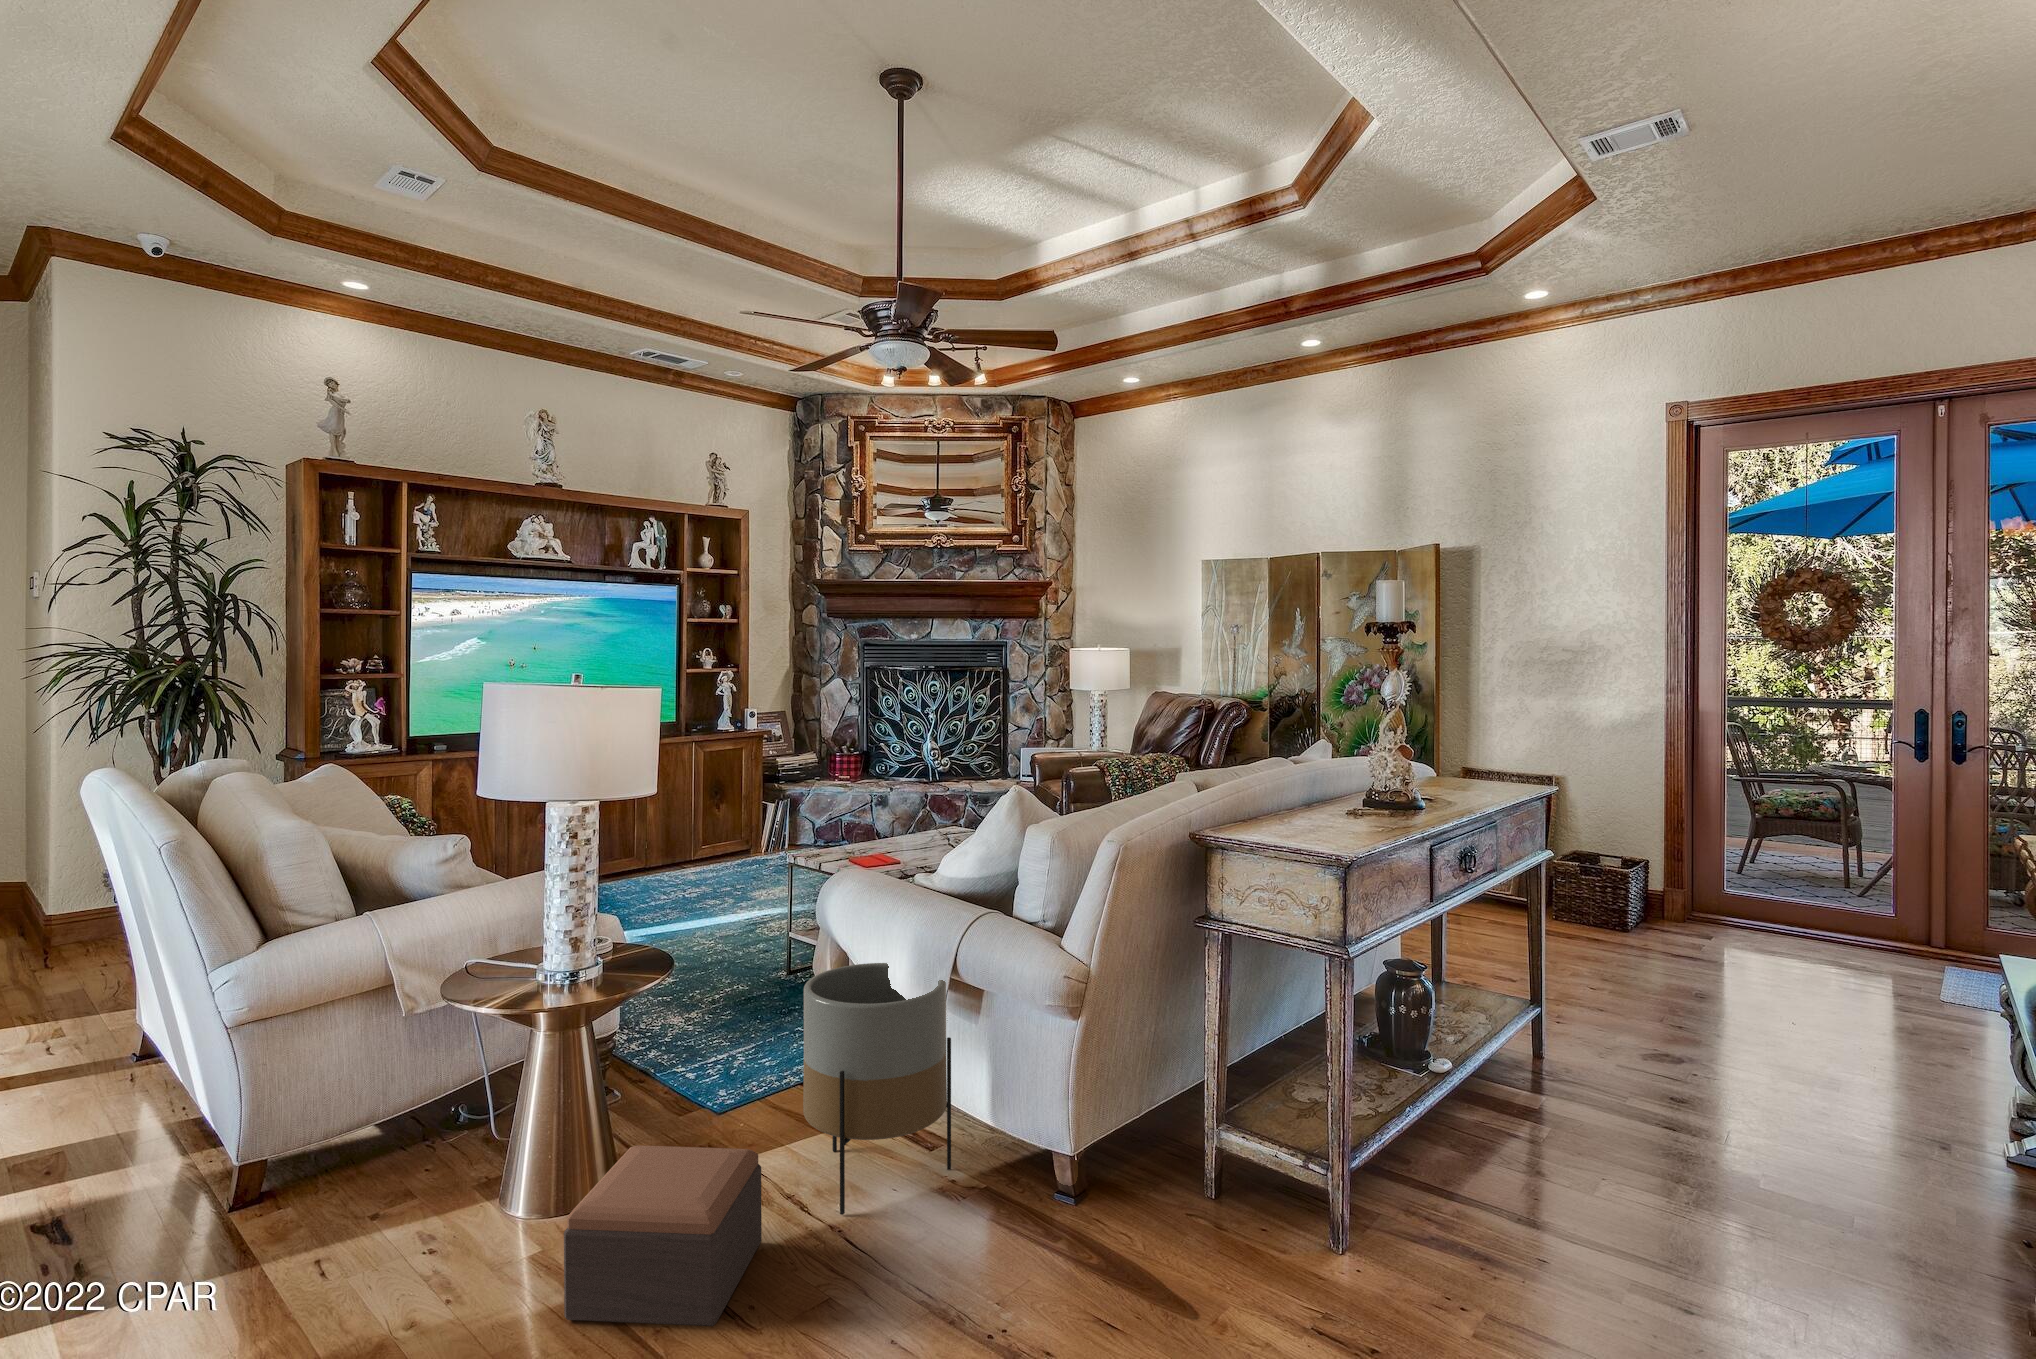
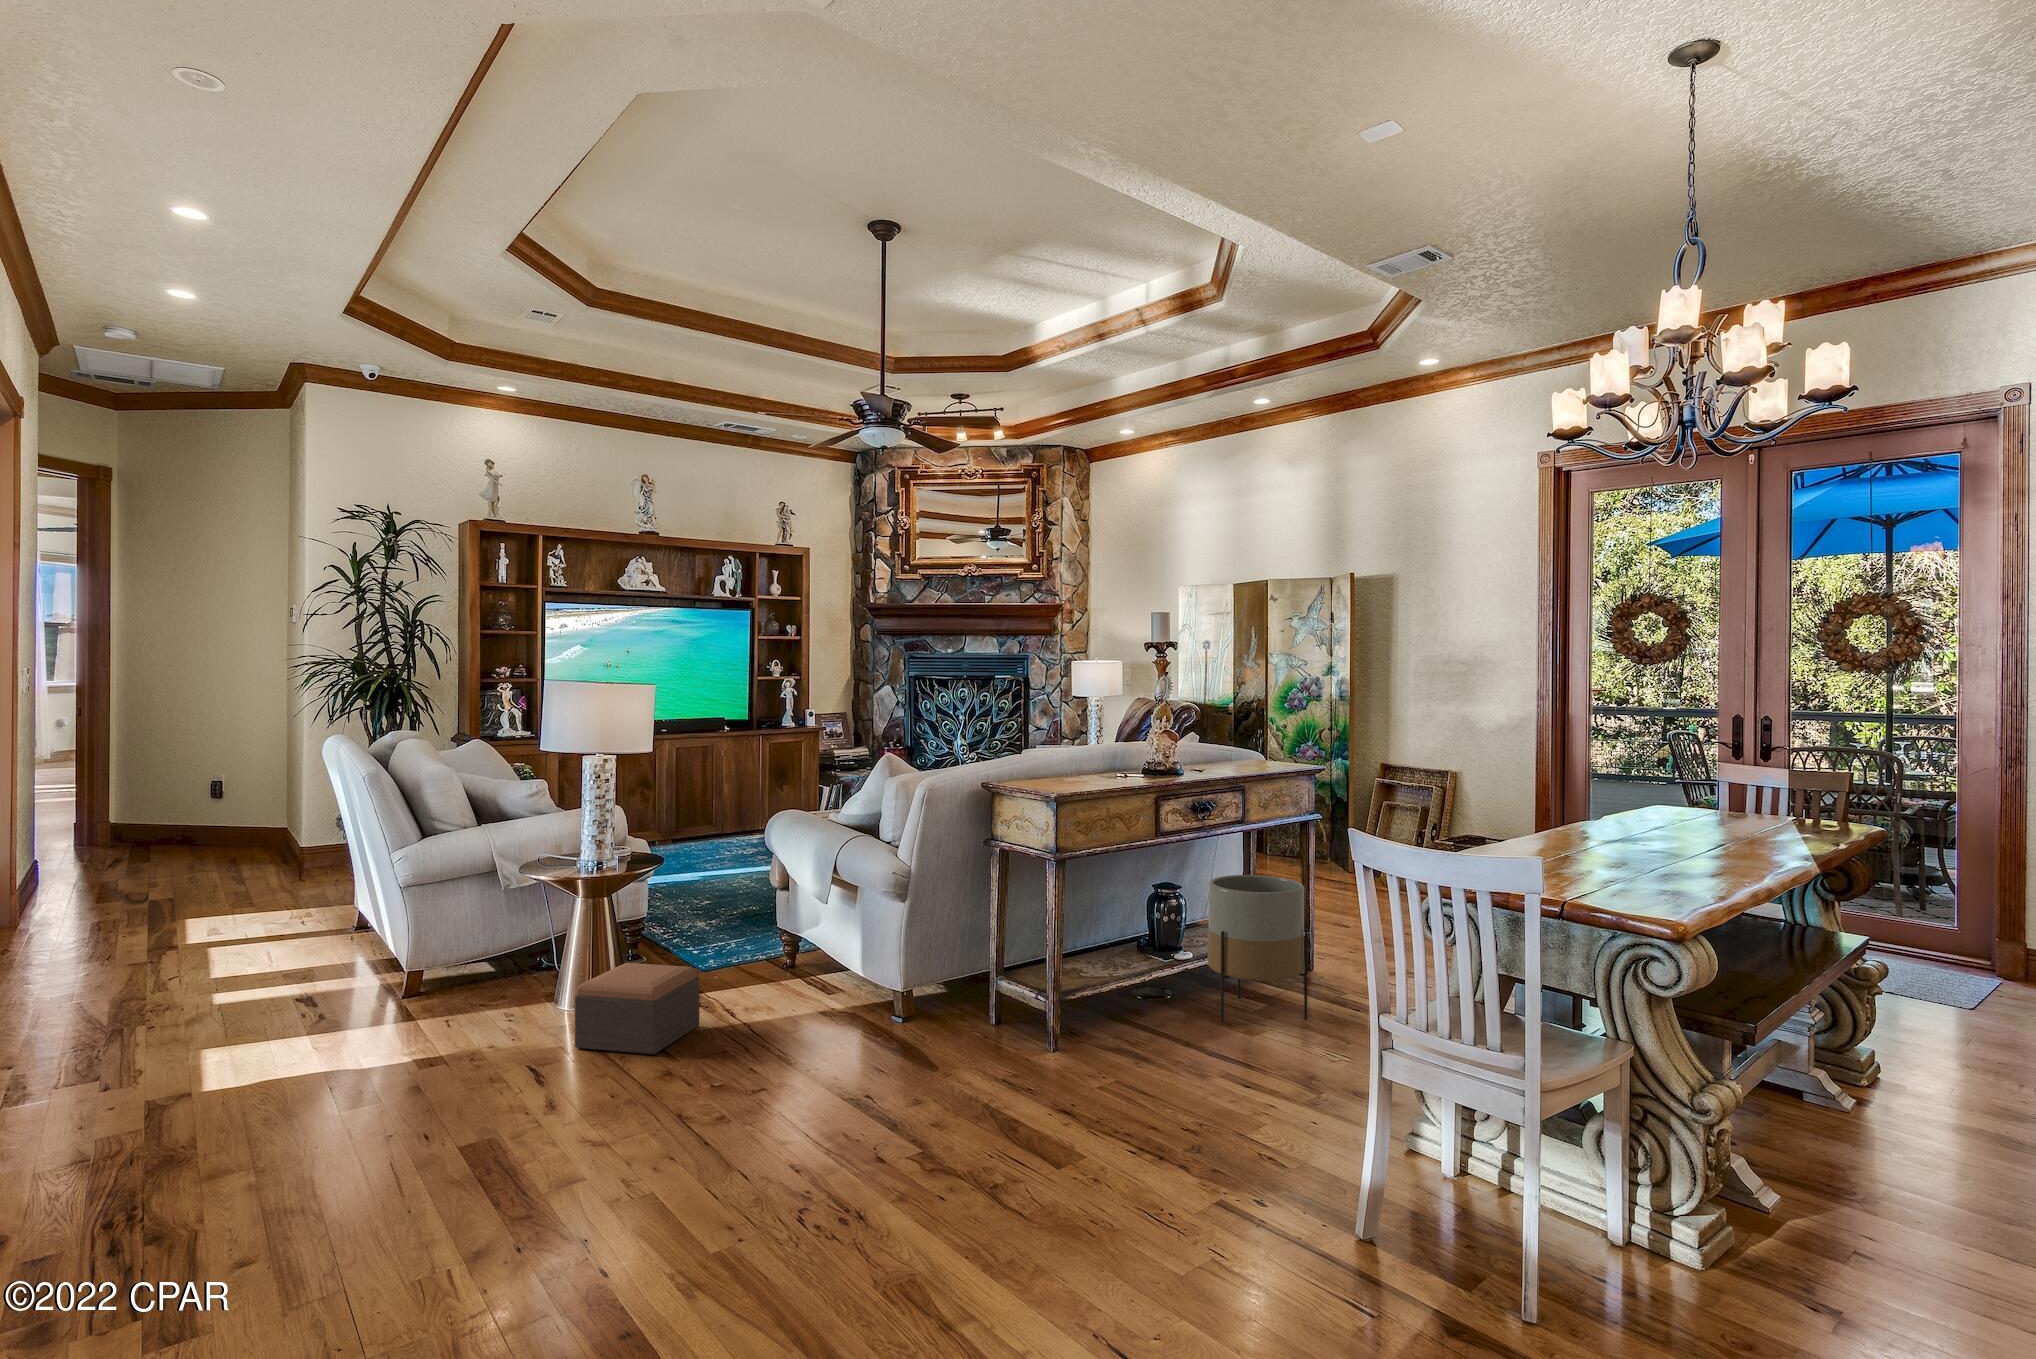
planter: present [803,963,951,1215] -> present [1208,875,1308,1023]

